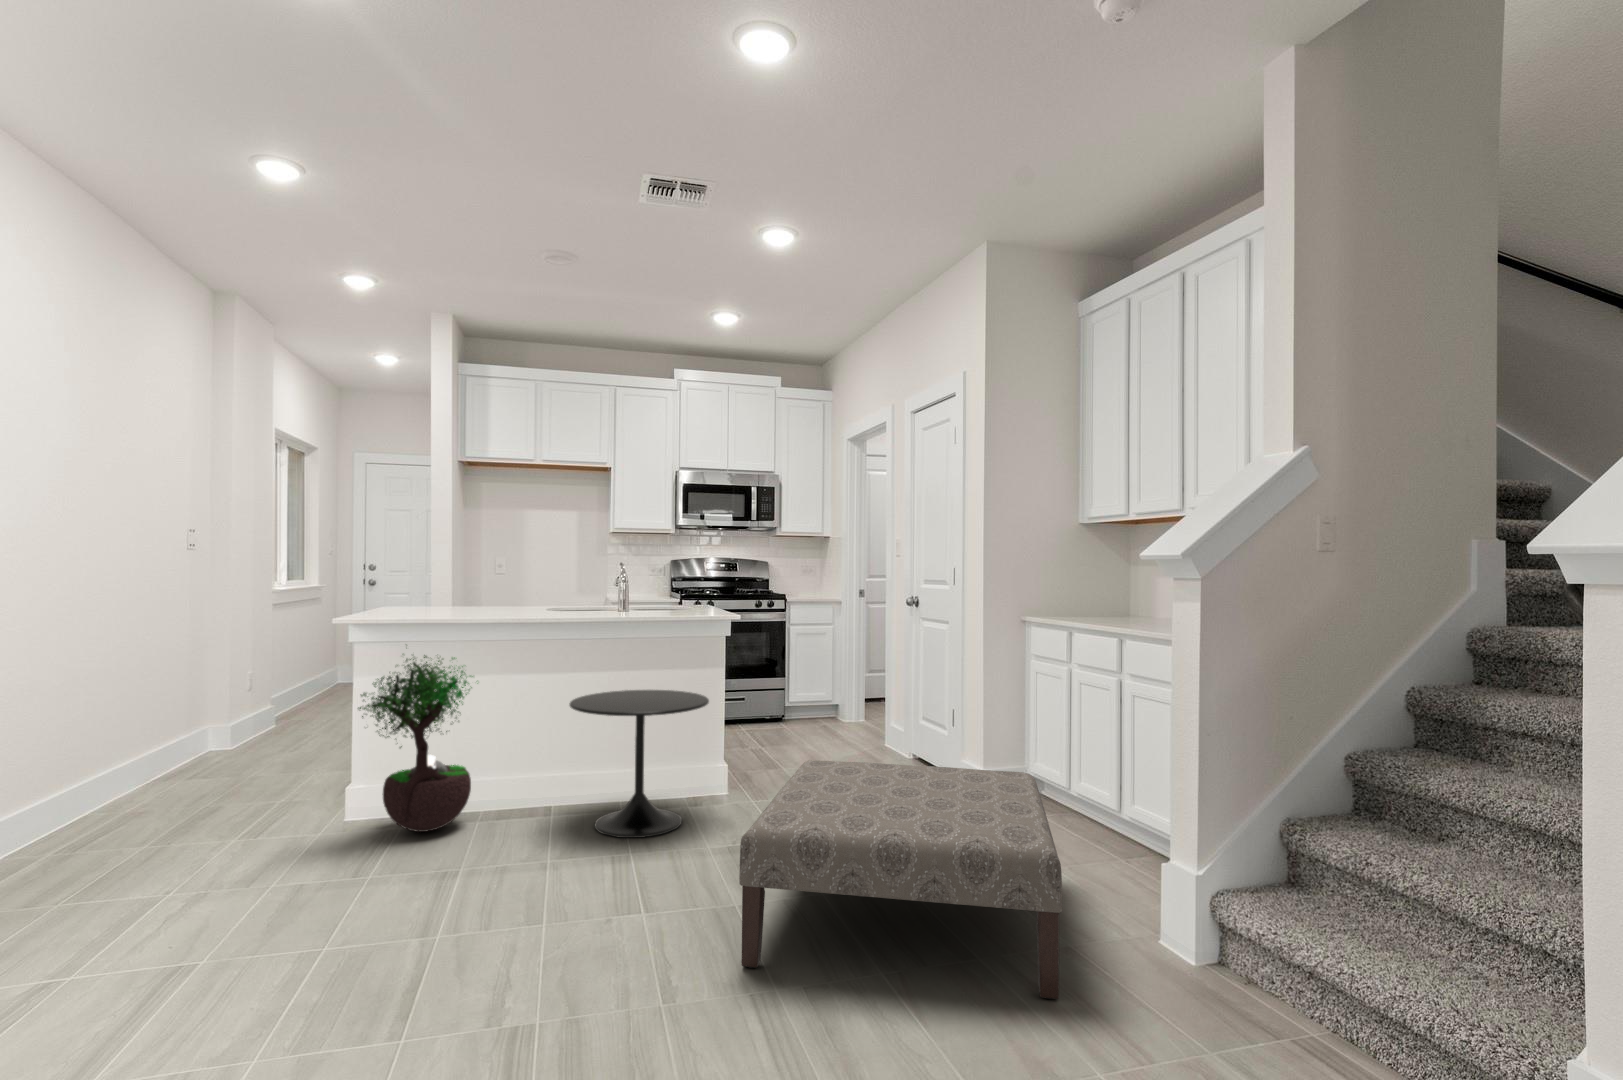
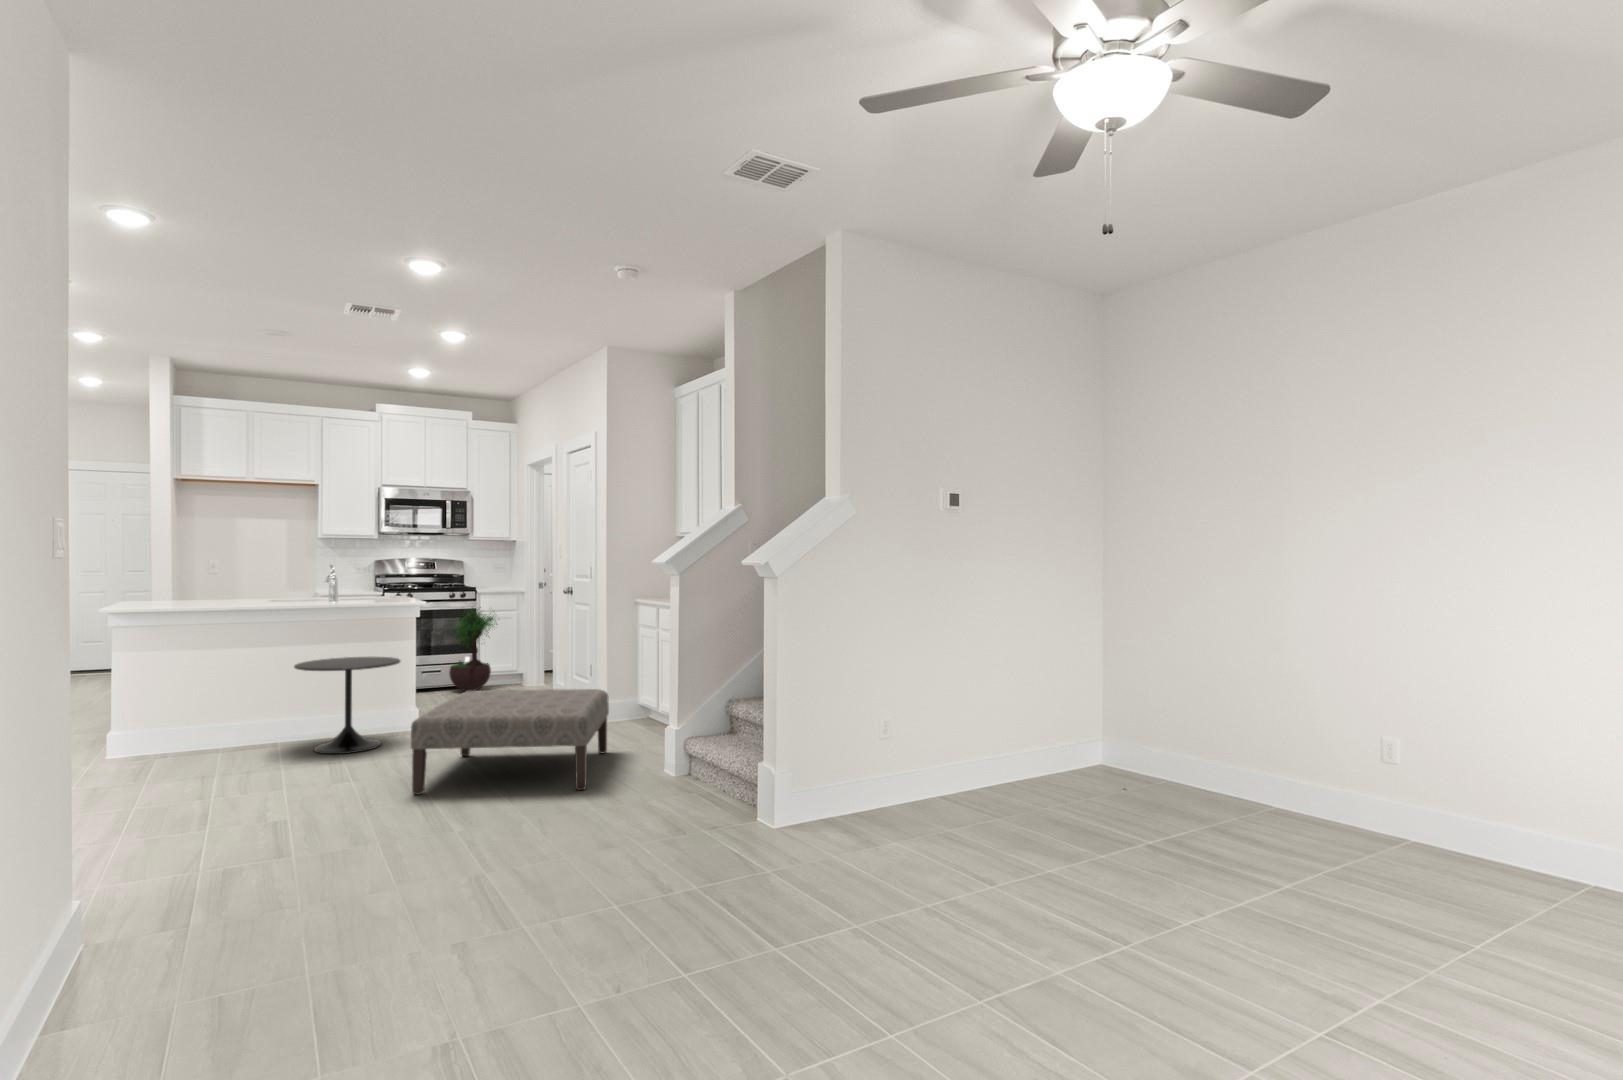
potted tree: present [358,655,473,832] -> present [445,607,497,691]

